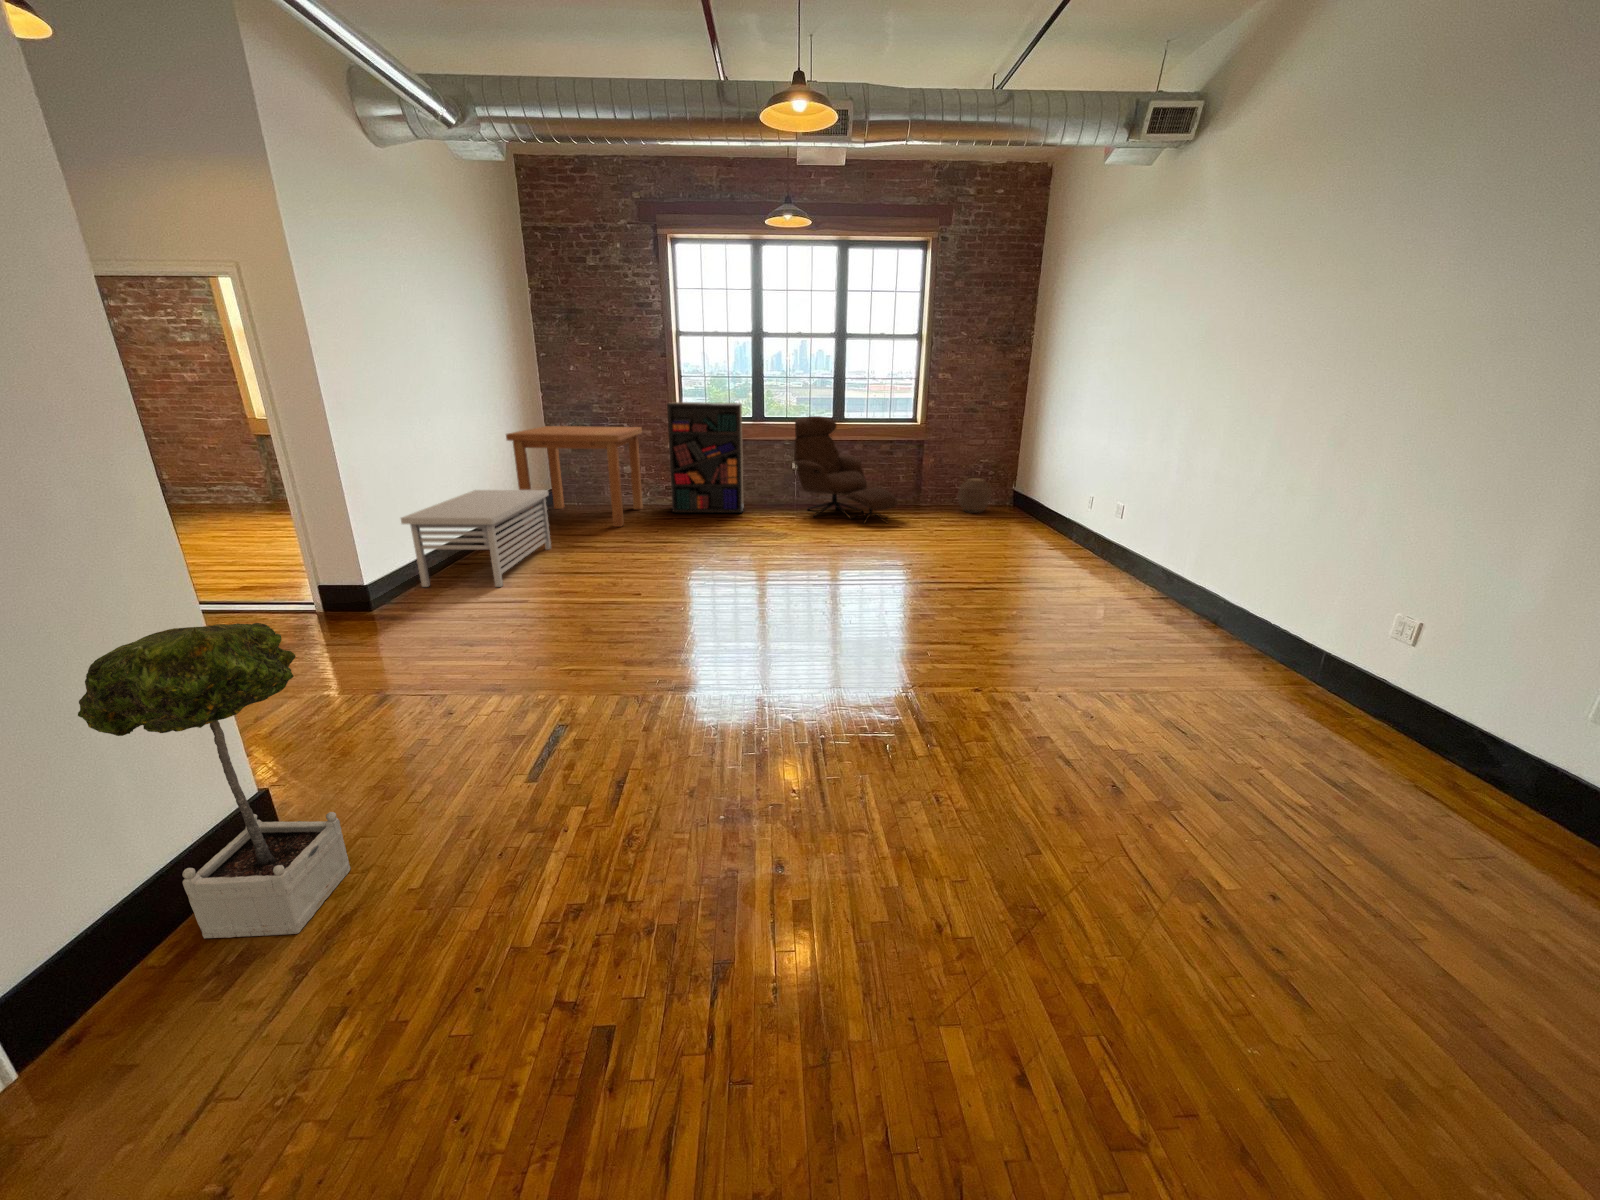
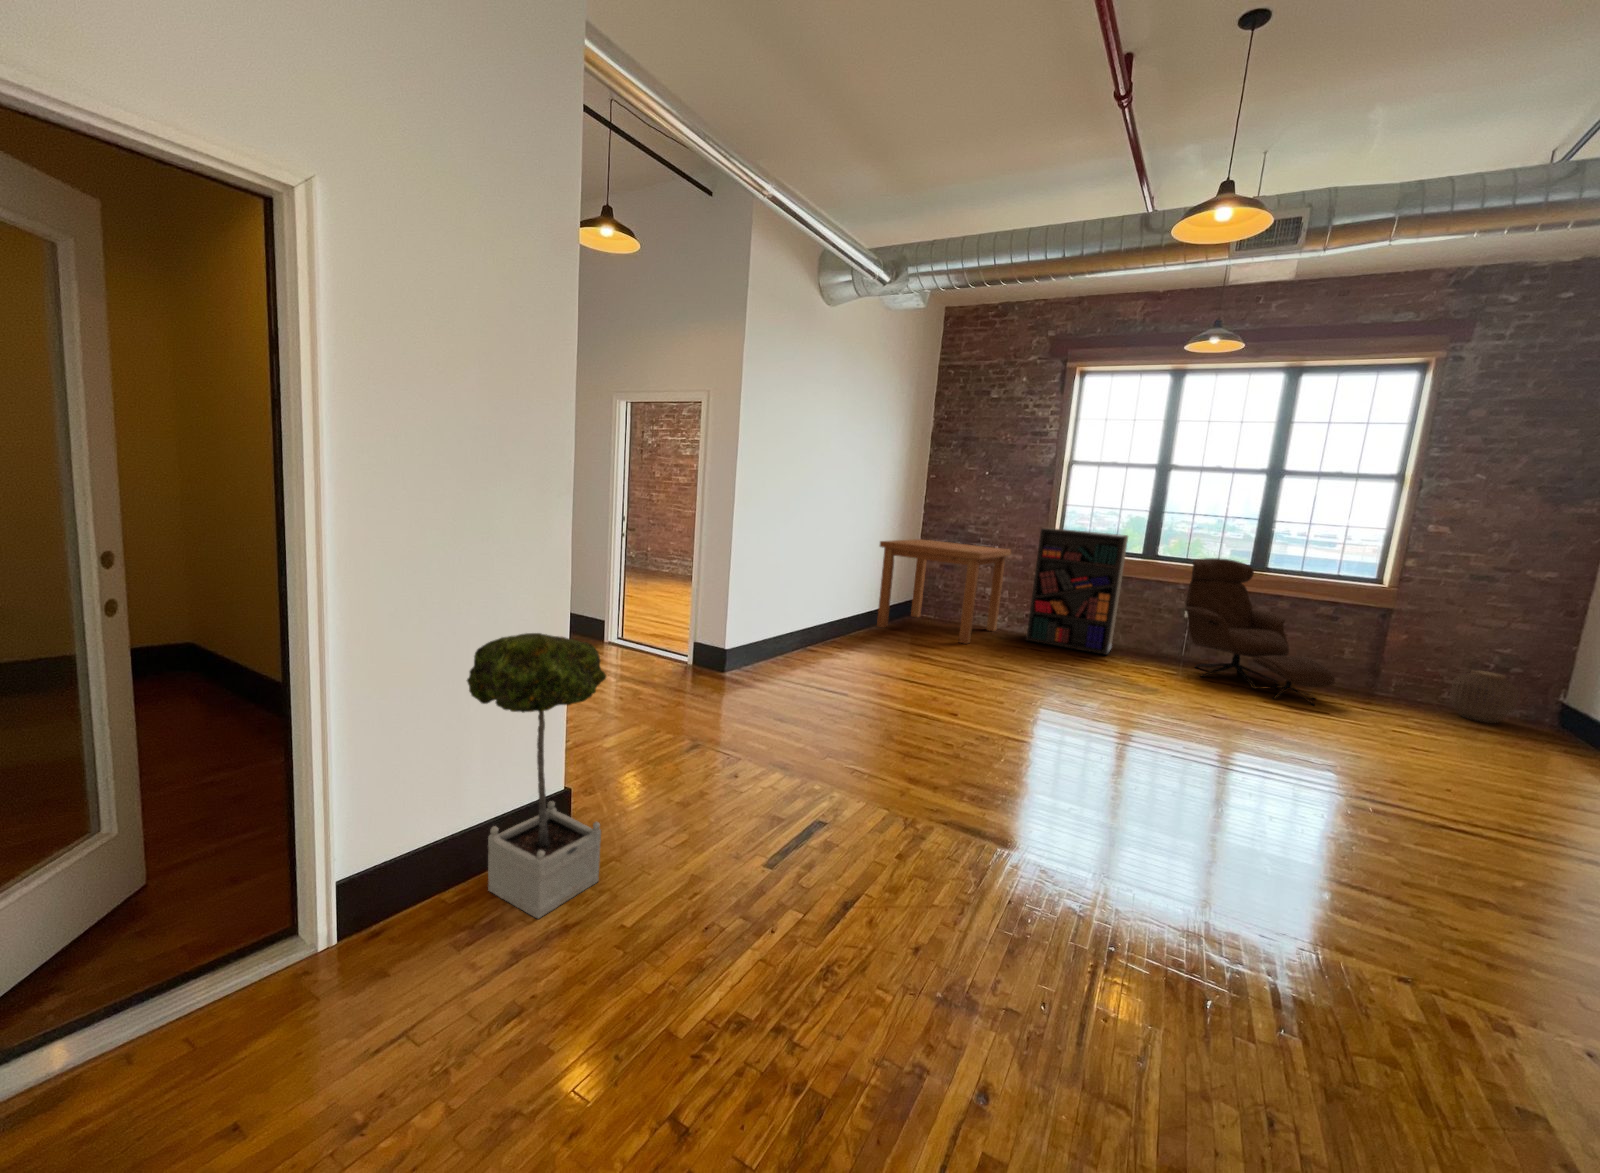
storage bench: present [401,490,551,587] -> none [769,585,900,675]

